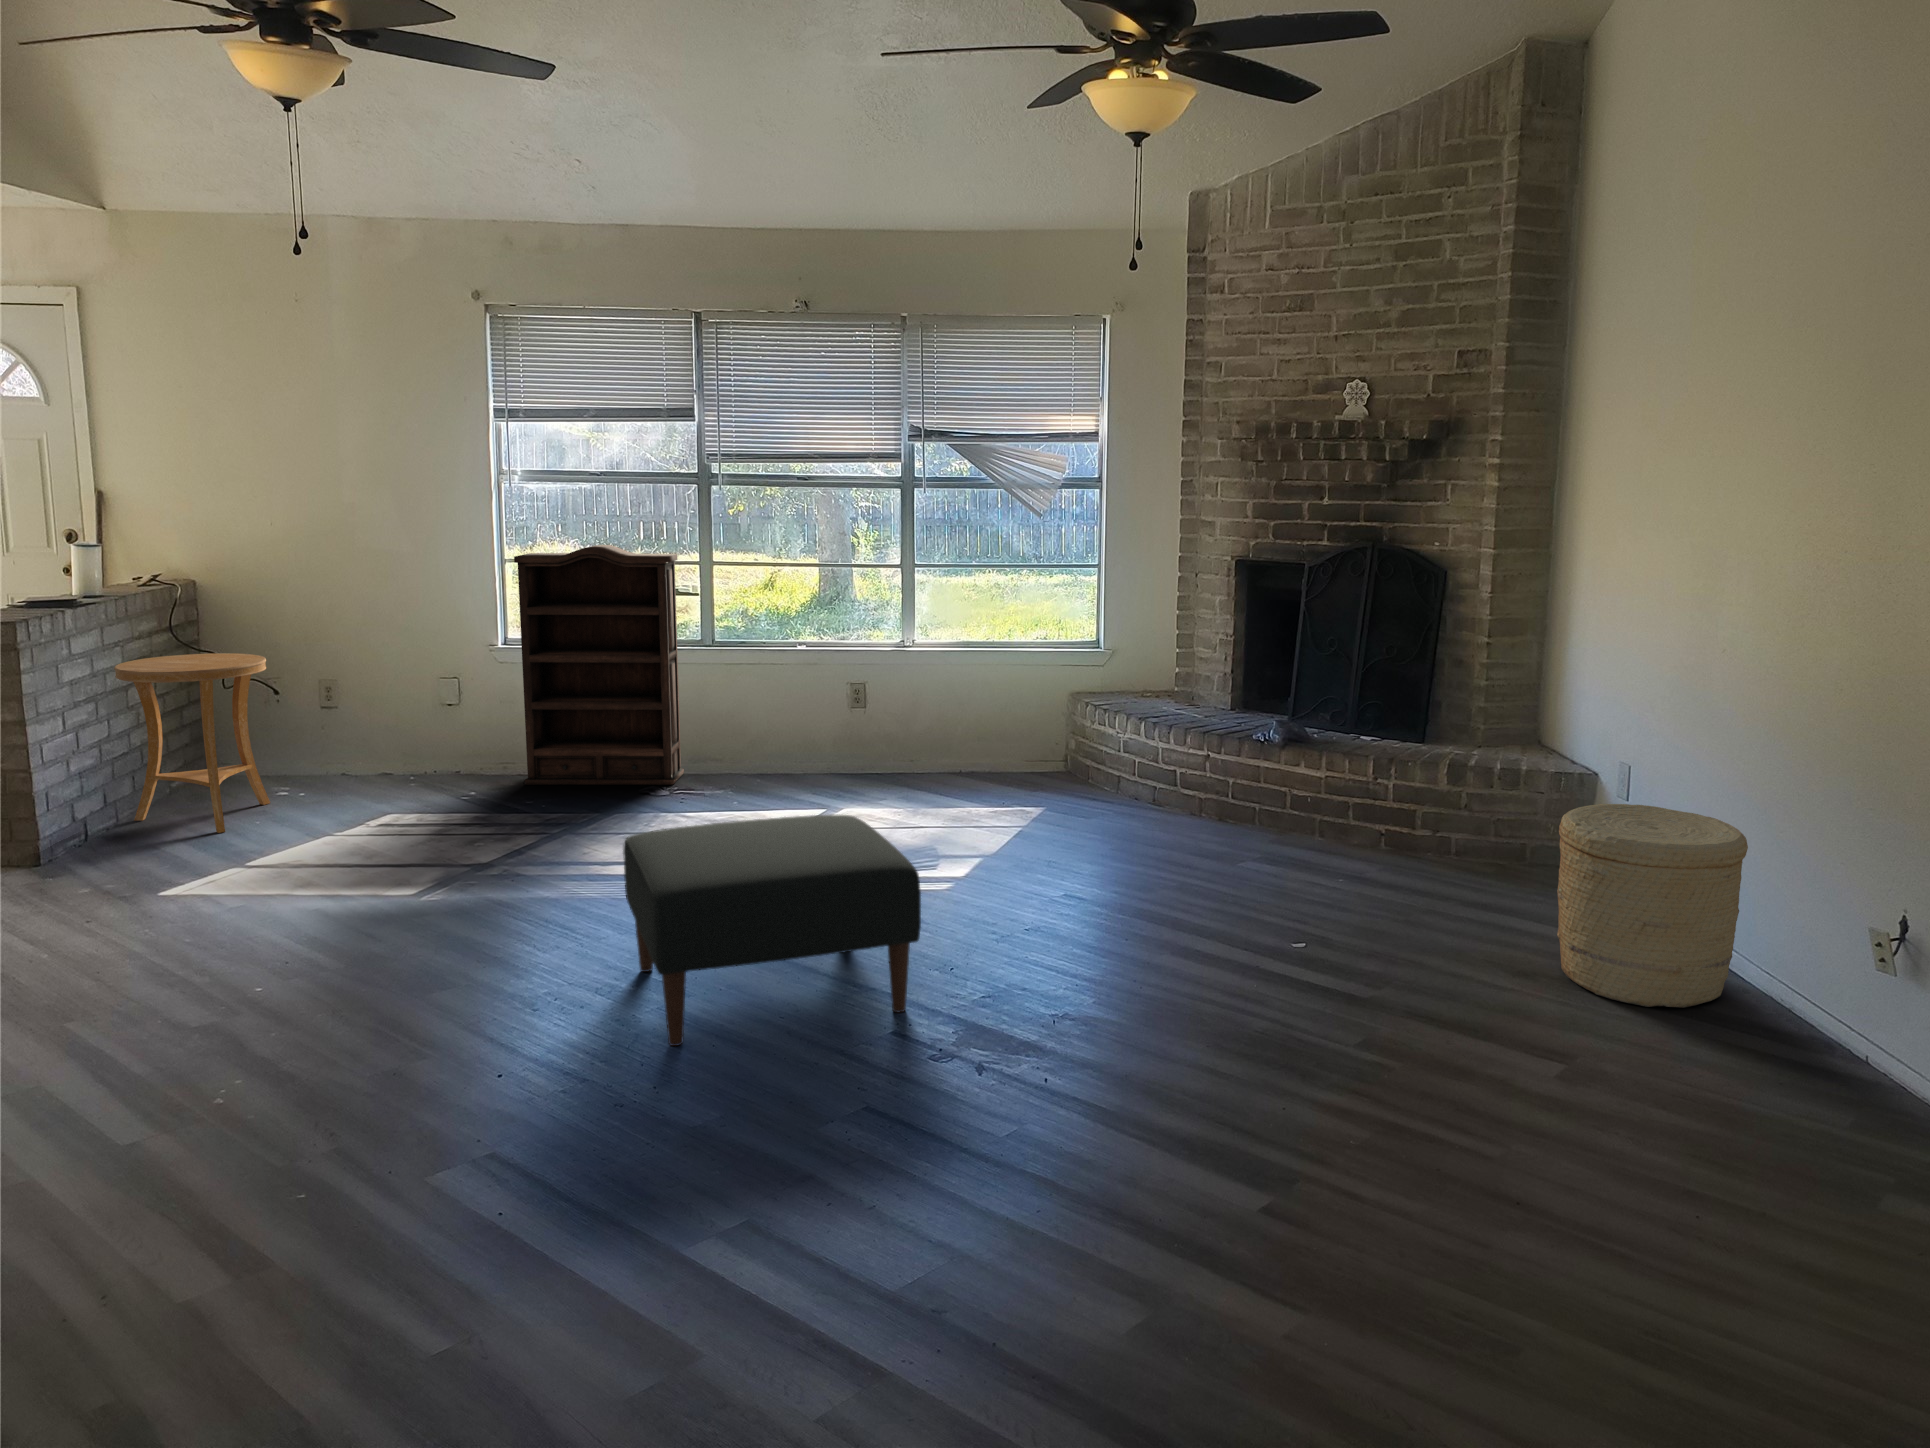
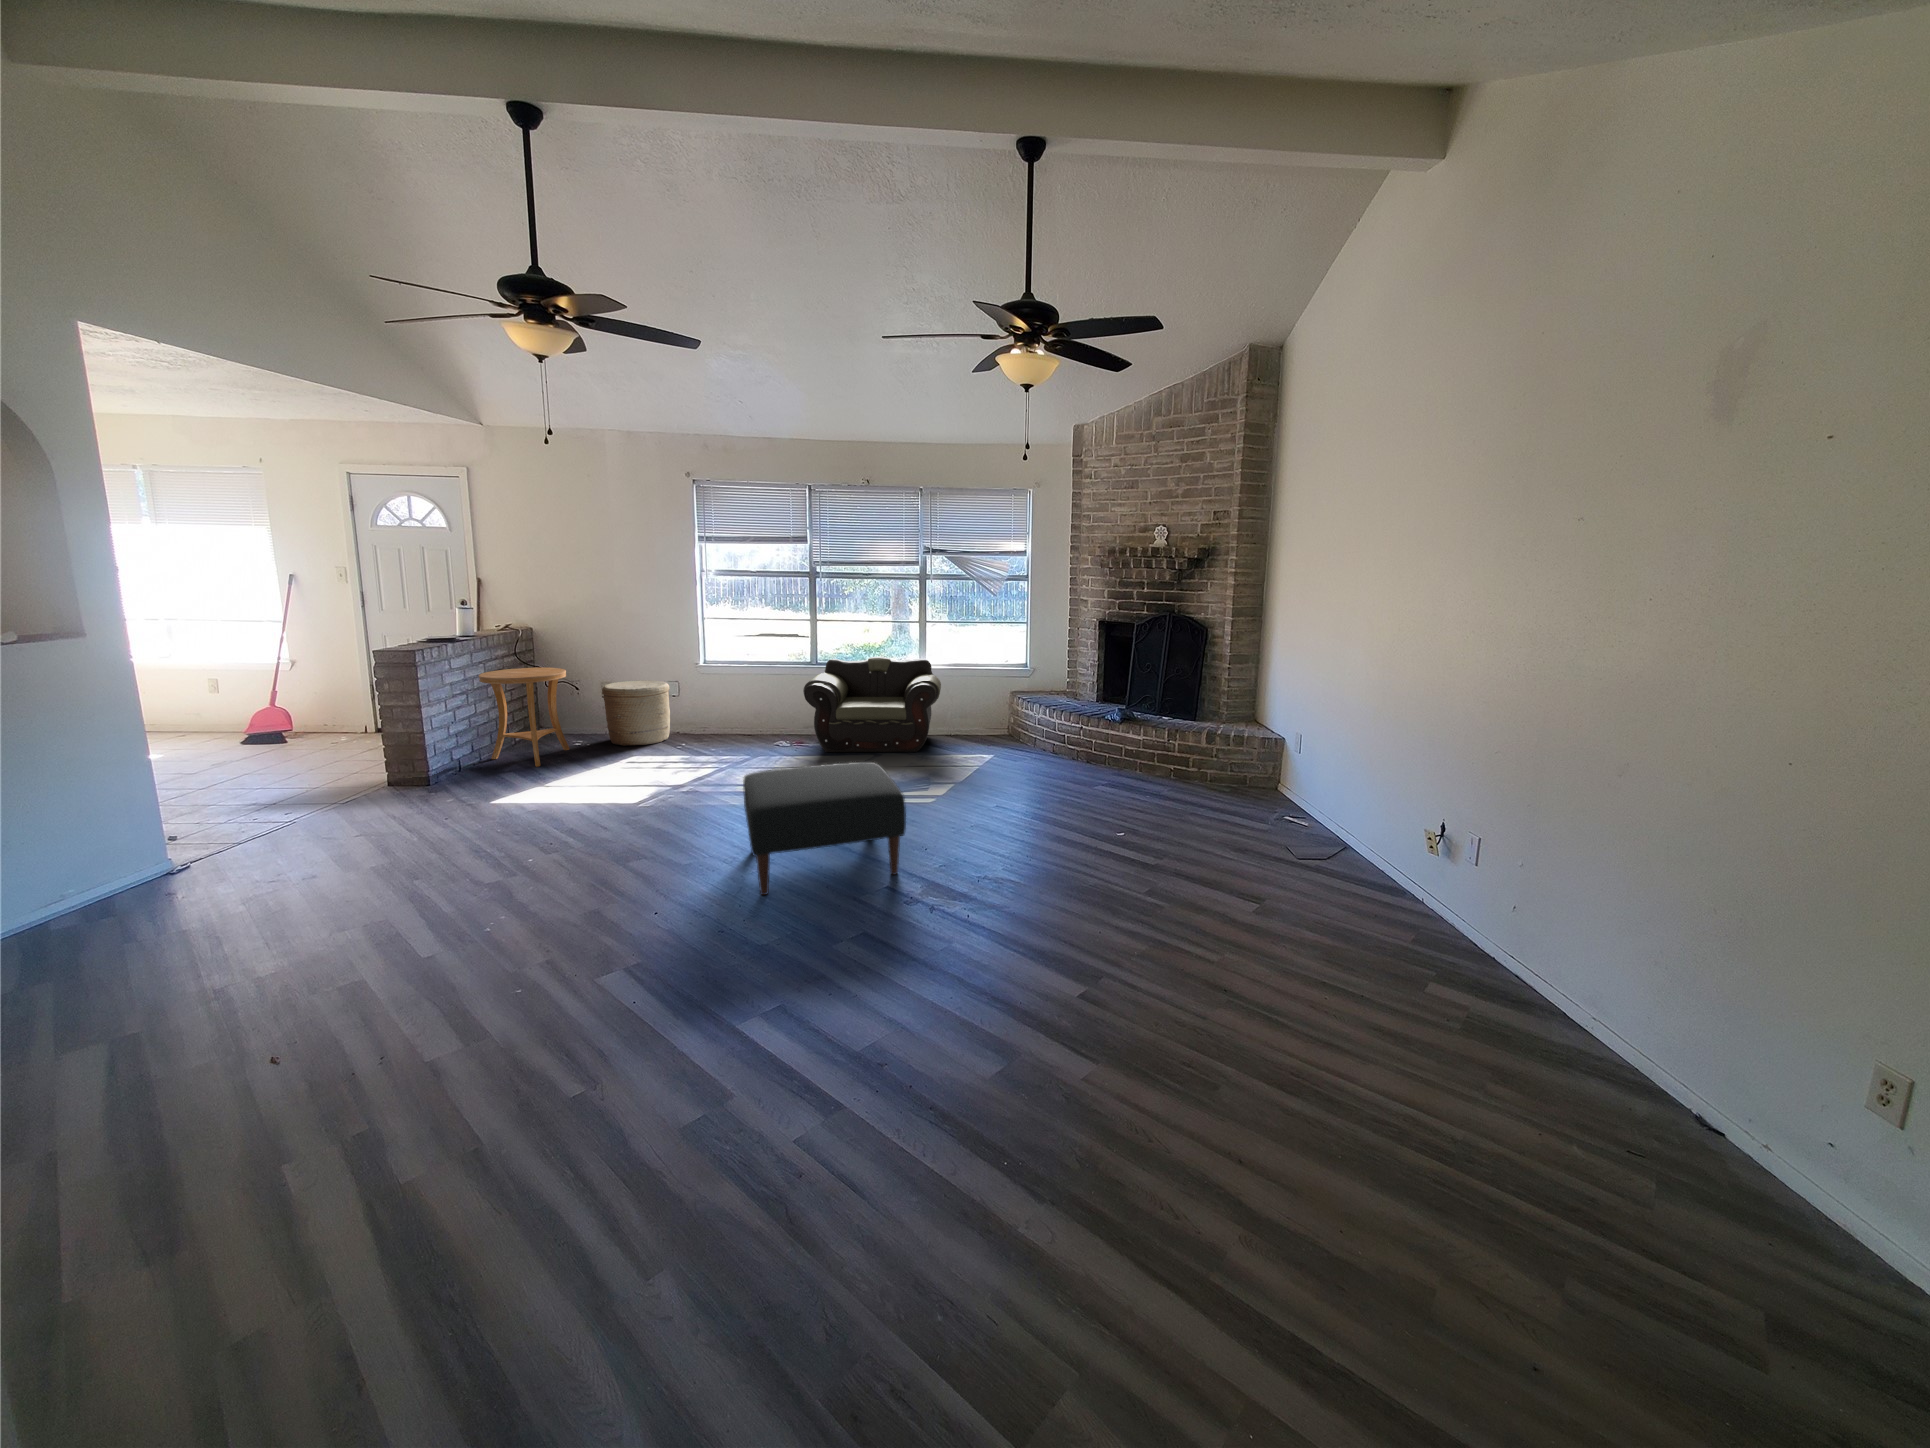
bookshelf: present [514,545,684,785] -> none [706,610,801,740]
armchair: none [695,630,945,806] -> present [803,657,941,752]
woven basket: present [1557,804,1748,1008] -> present [602,680,670,746]

